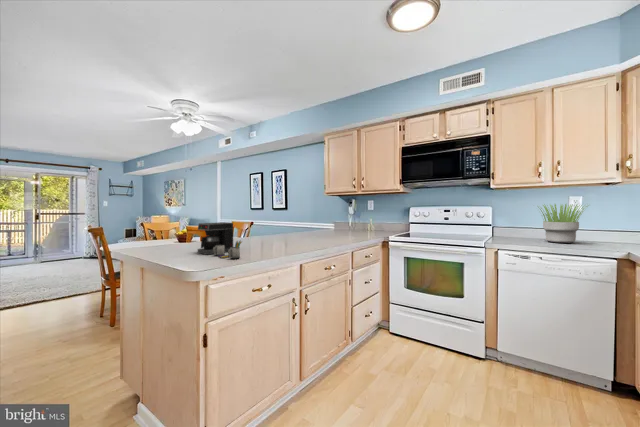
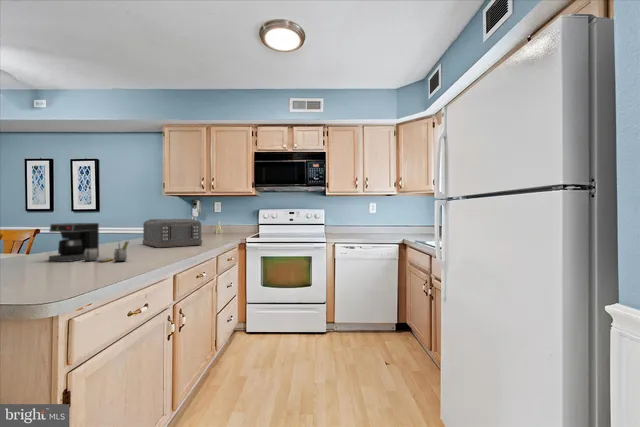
potted plant: present [540,204,584,243] -> none [352,208,385,236]
toaster: none [289,218,332,244] -> present [143,219,202,248]

